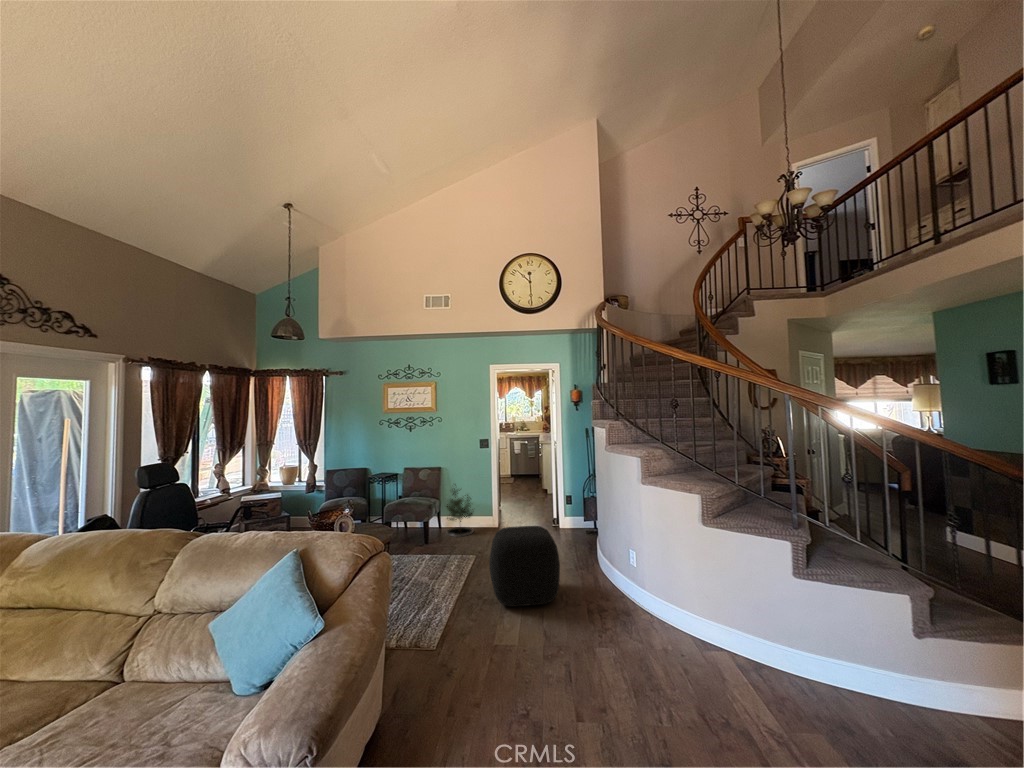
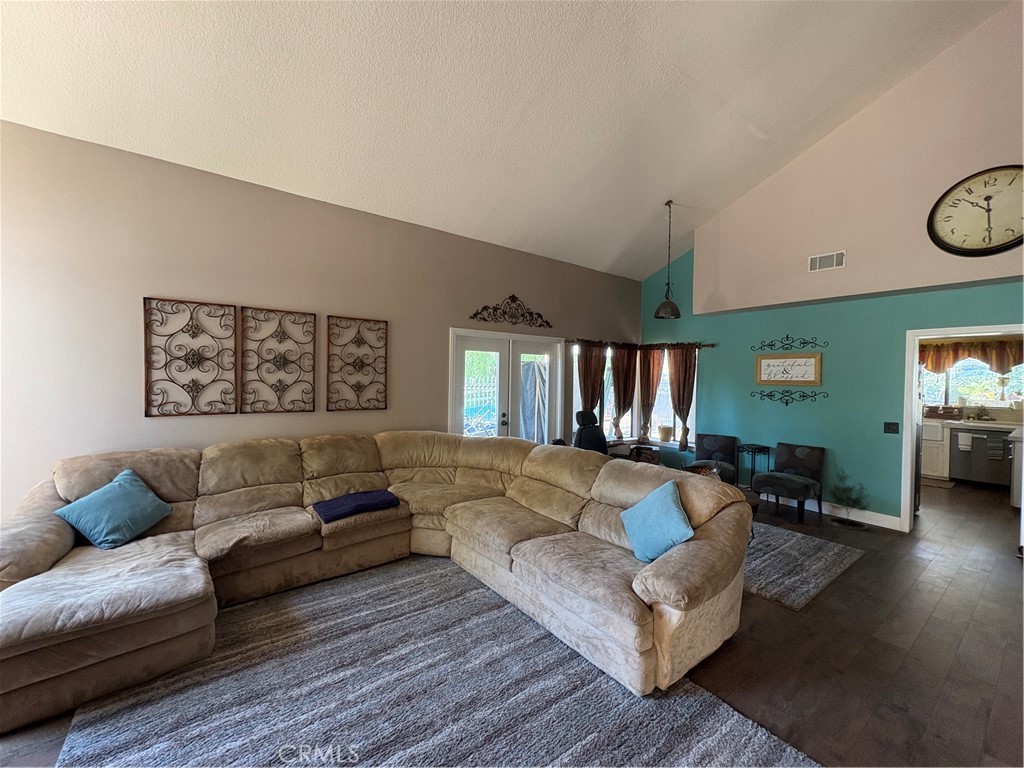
ottoman: present [489,526,560,606] -> none [876,526,998,632]

